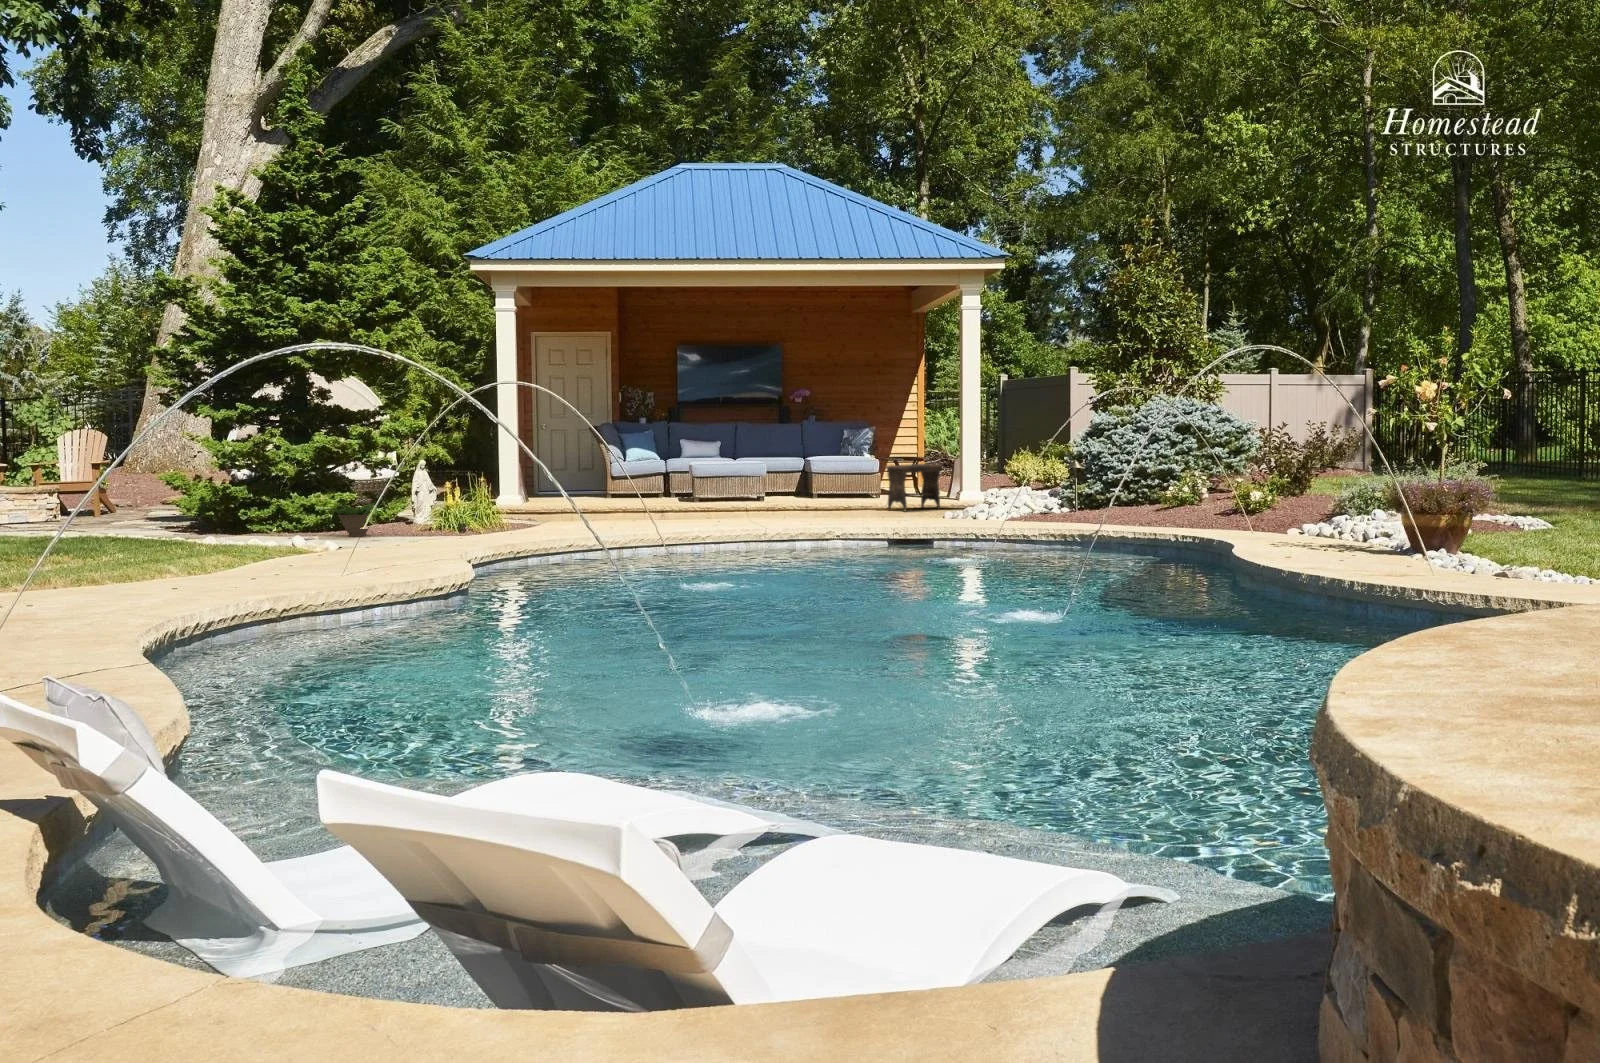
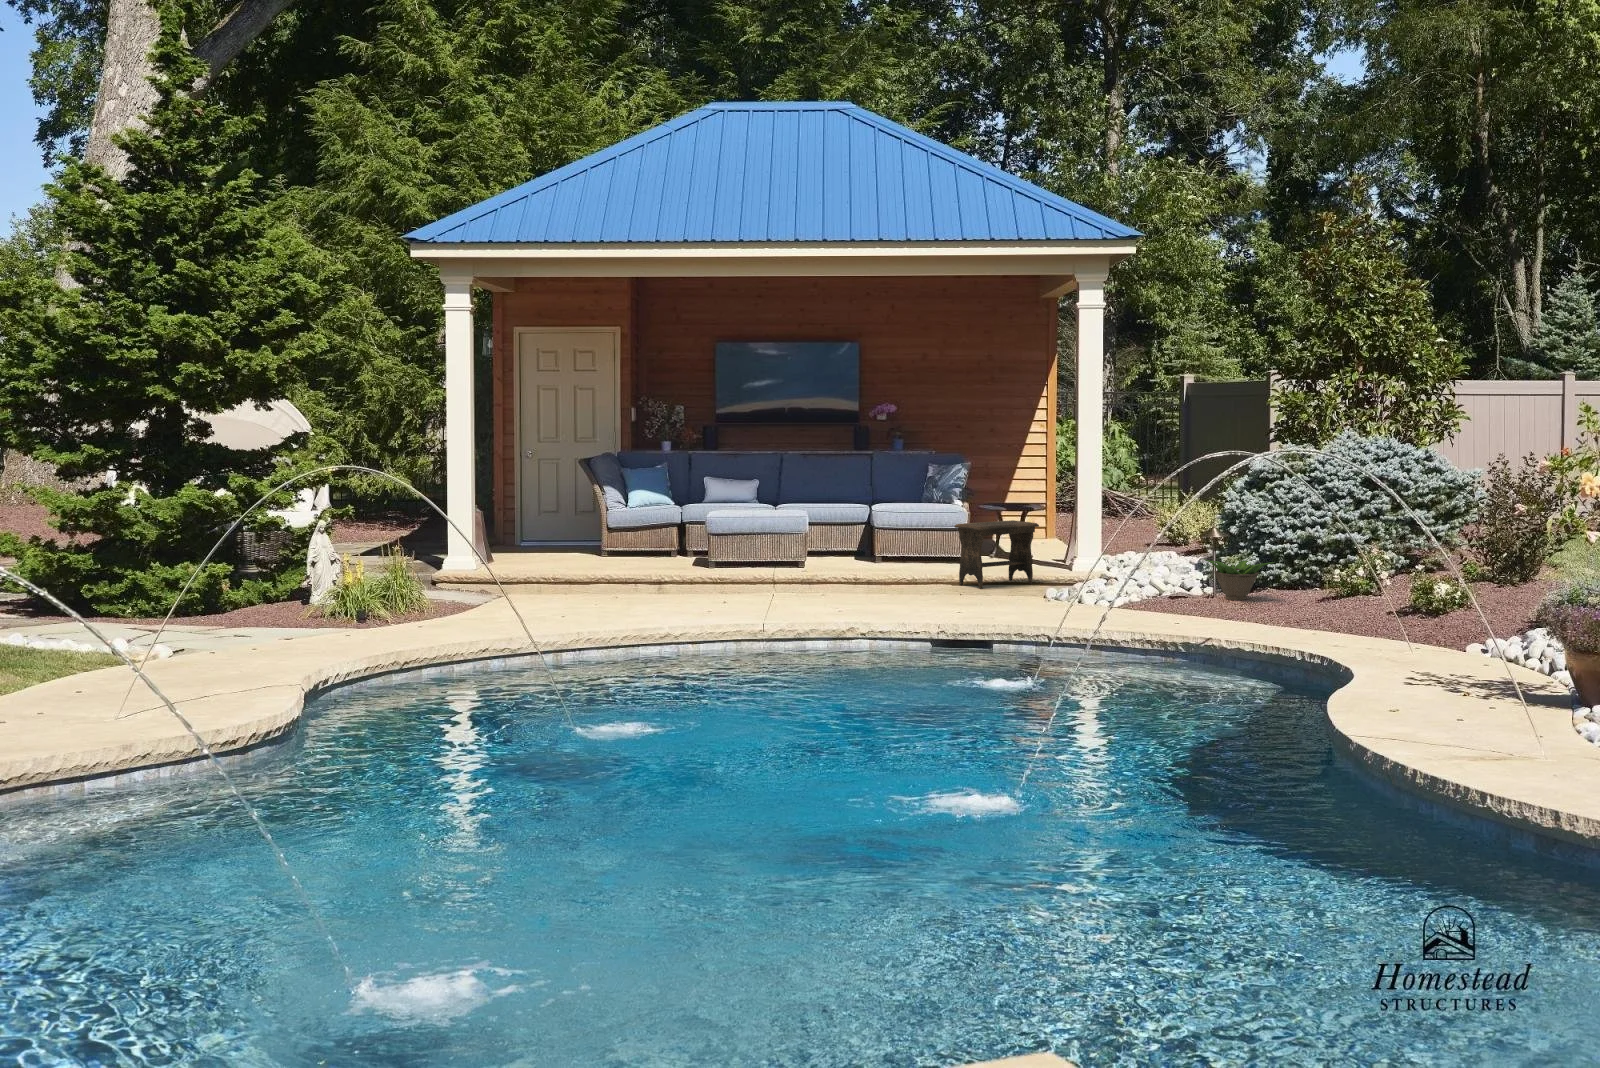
decorative plant: present [324,503,385,537] -> present [1202,559,1274,600]

